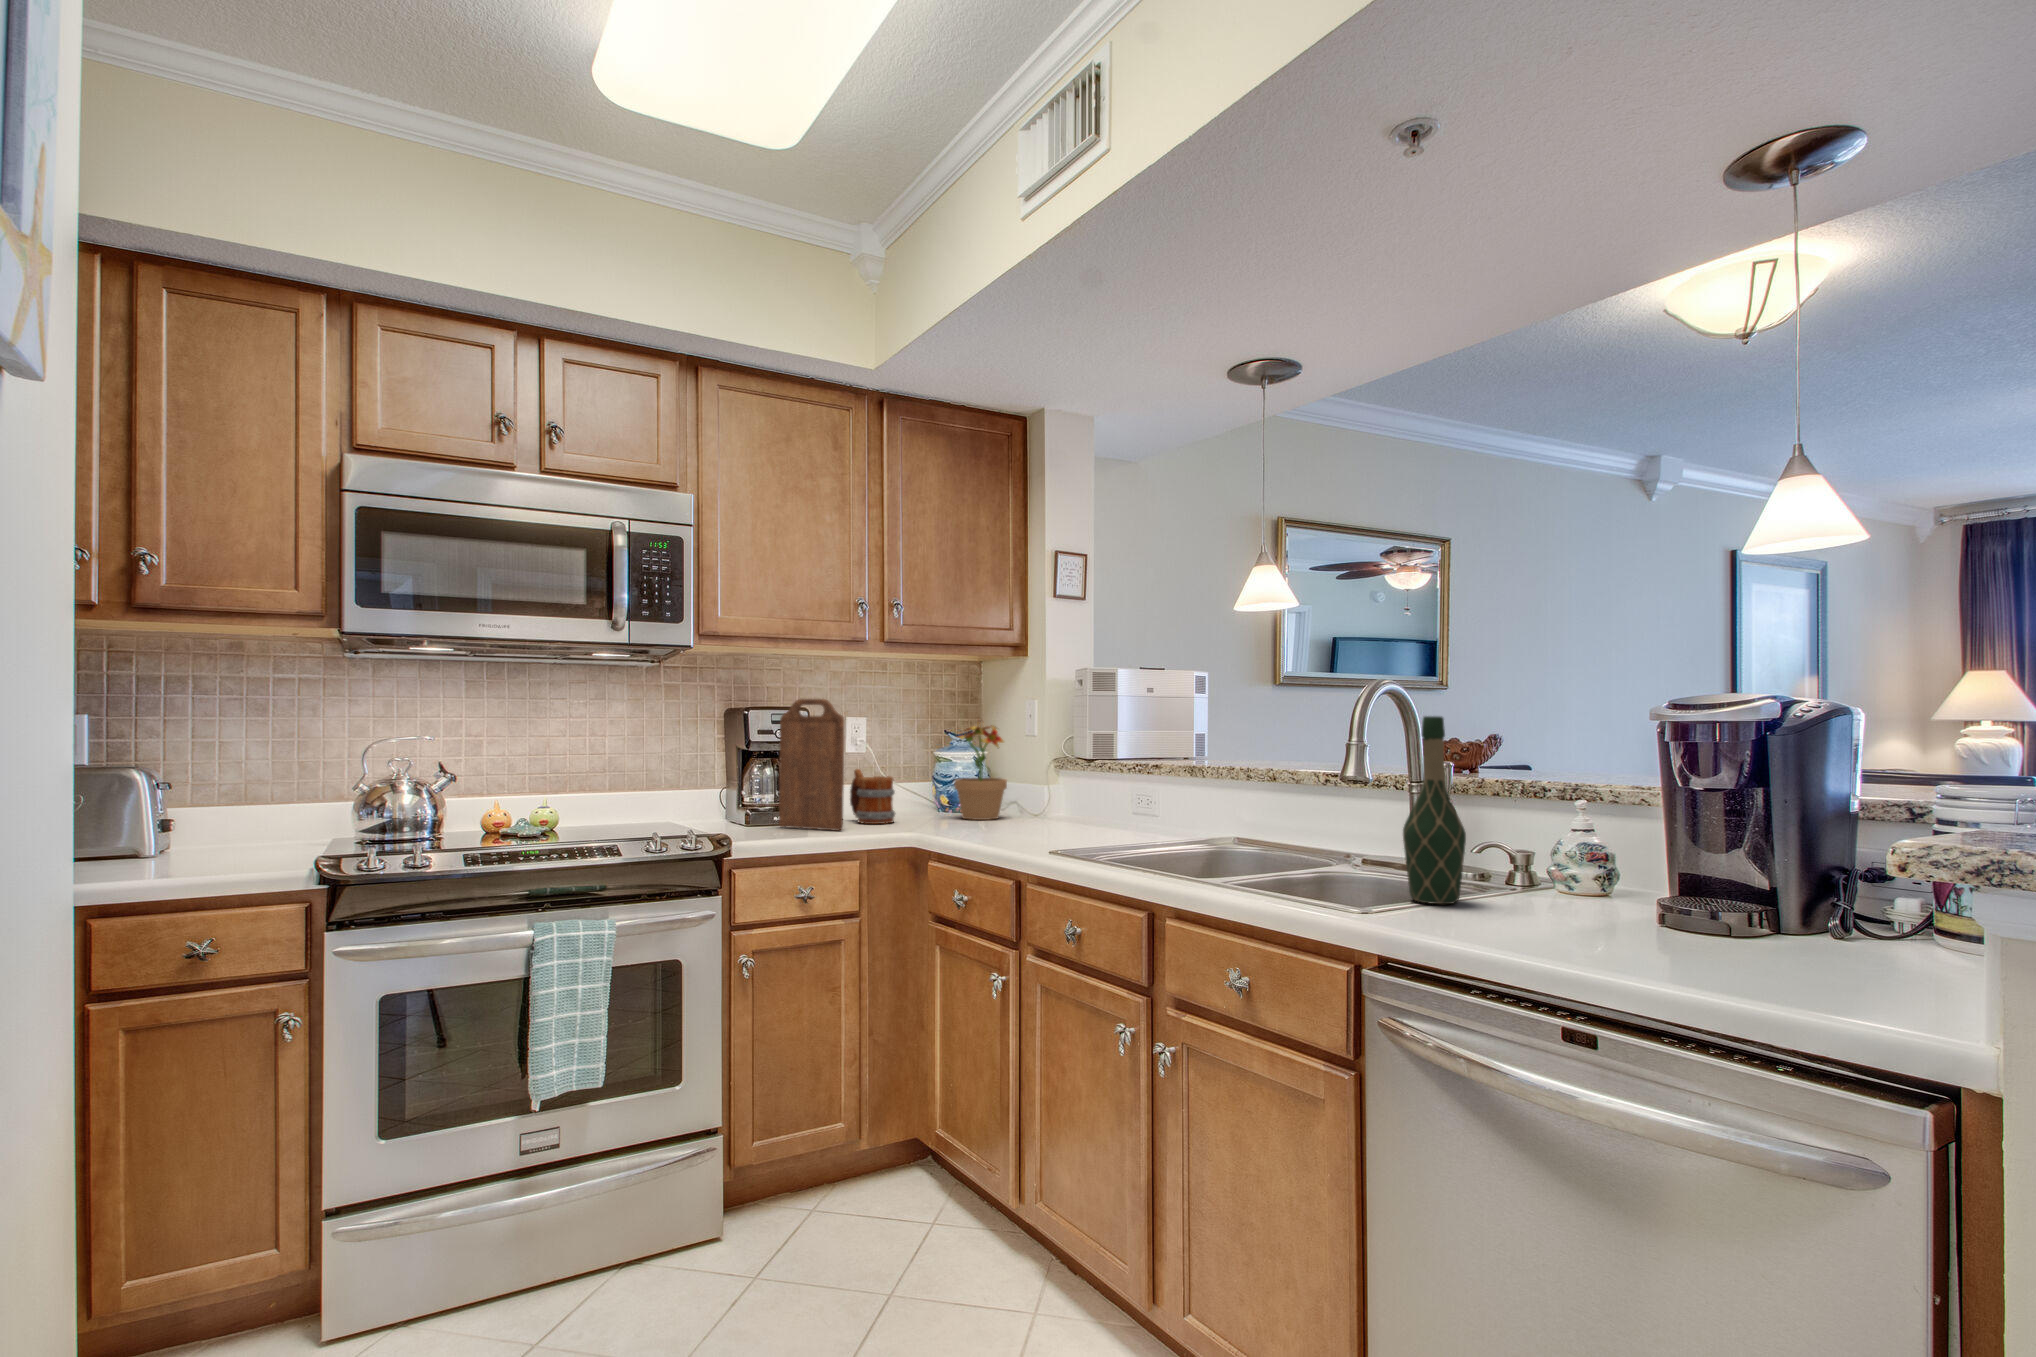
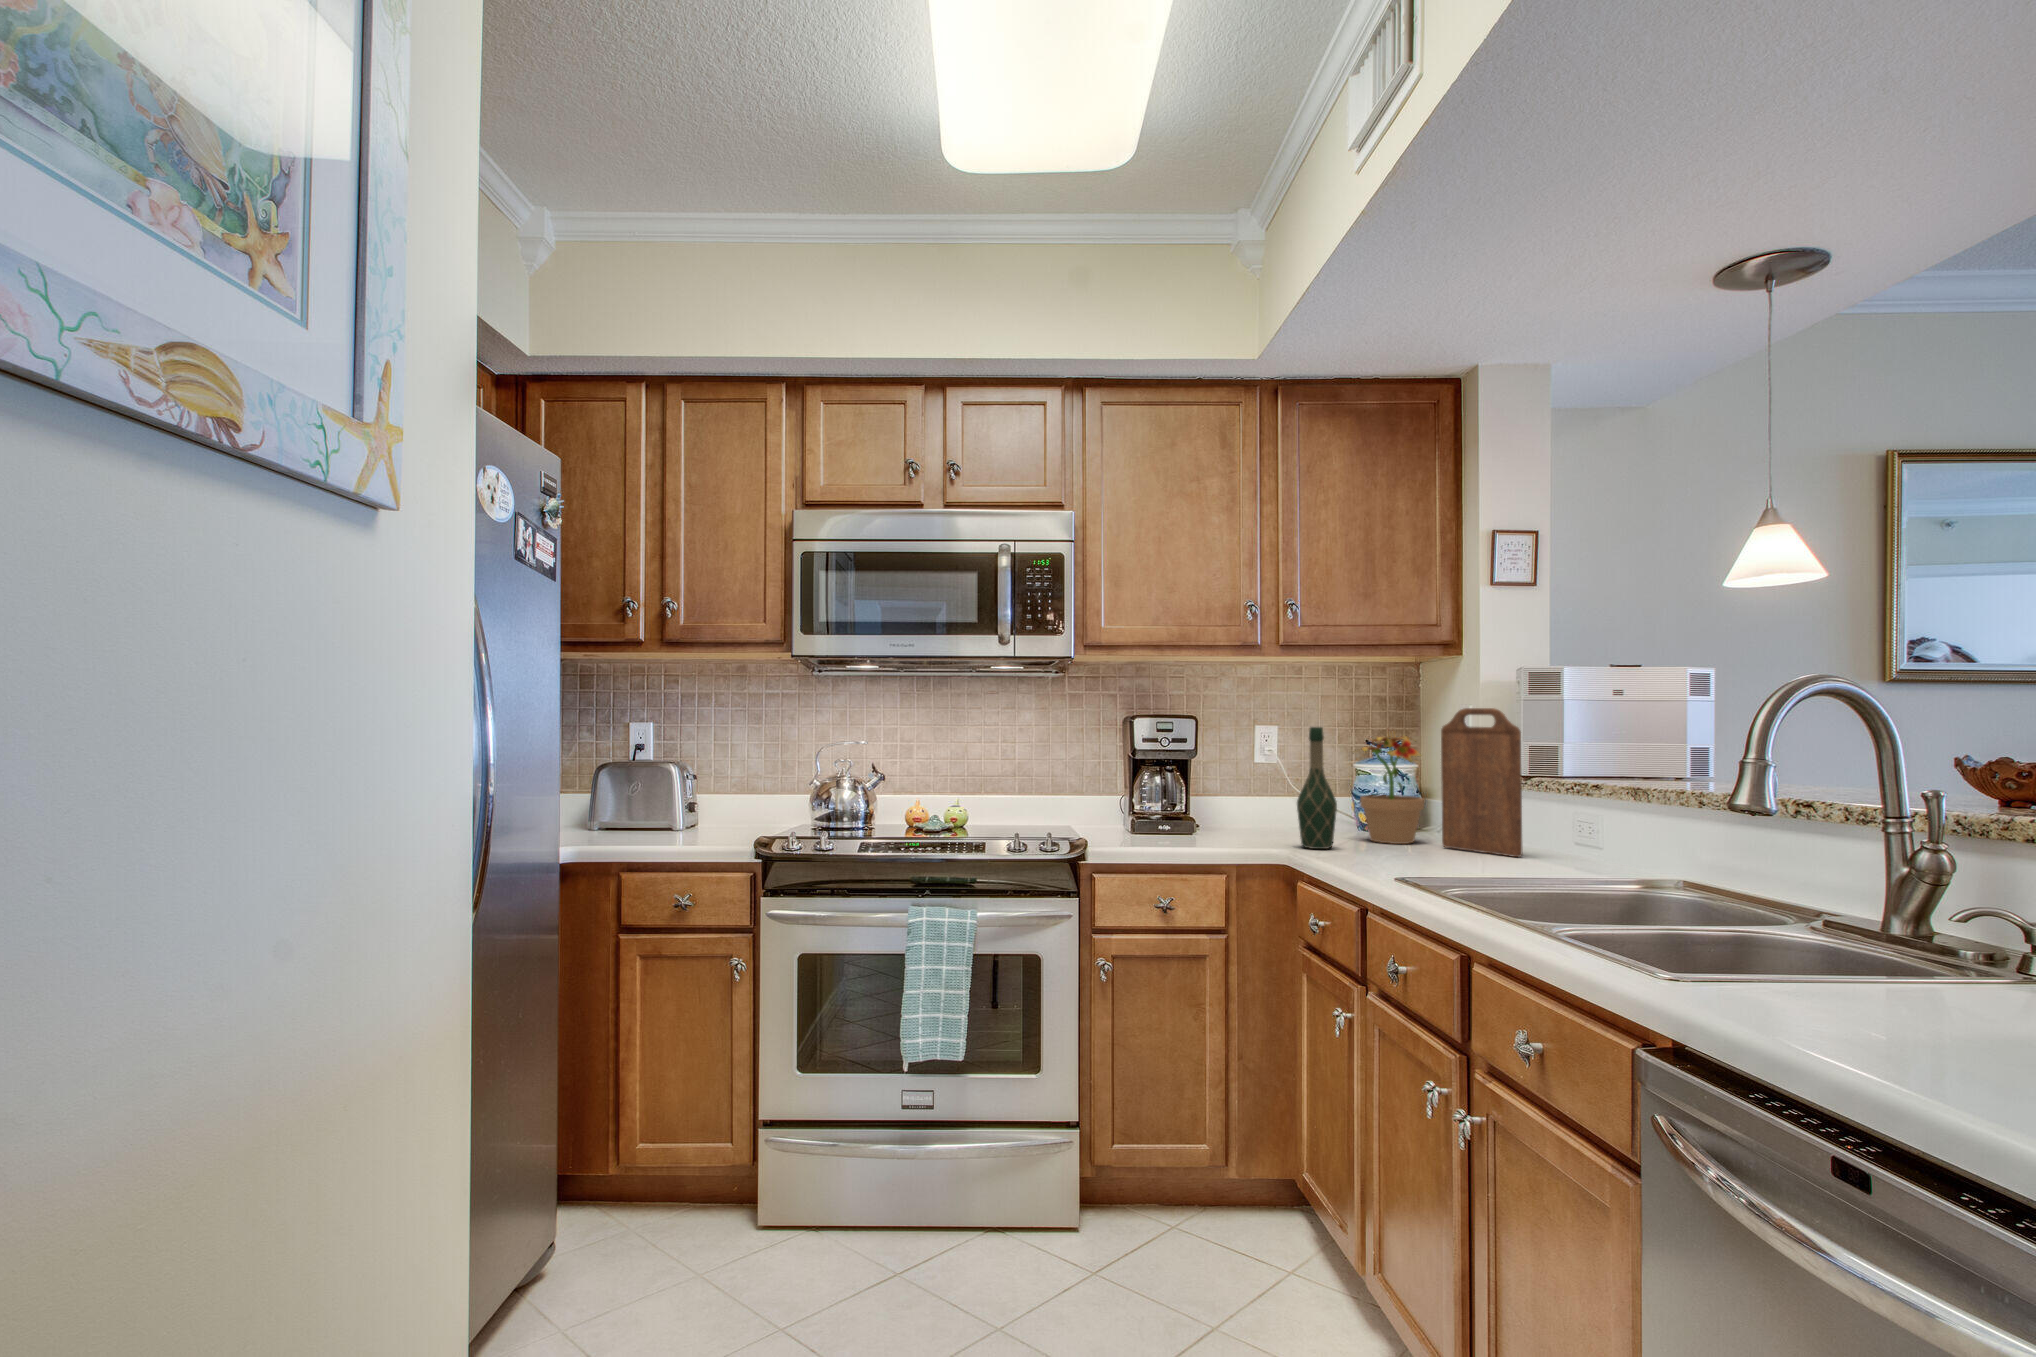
cutting board: present [779,699,844,831] -> present [1441,708,1522,857]
wine bottle: present [1403,716,1466,904] -> present [1297,727,1337,849]
mug: present [850,769,896,824] -> none [1242,780,1288,840]

